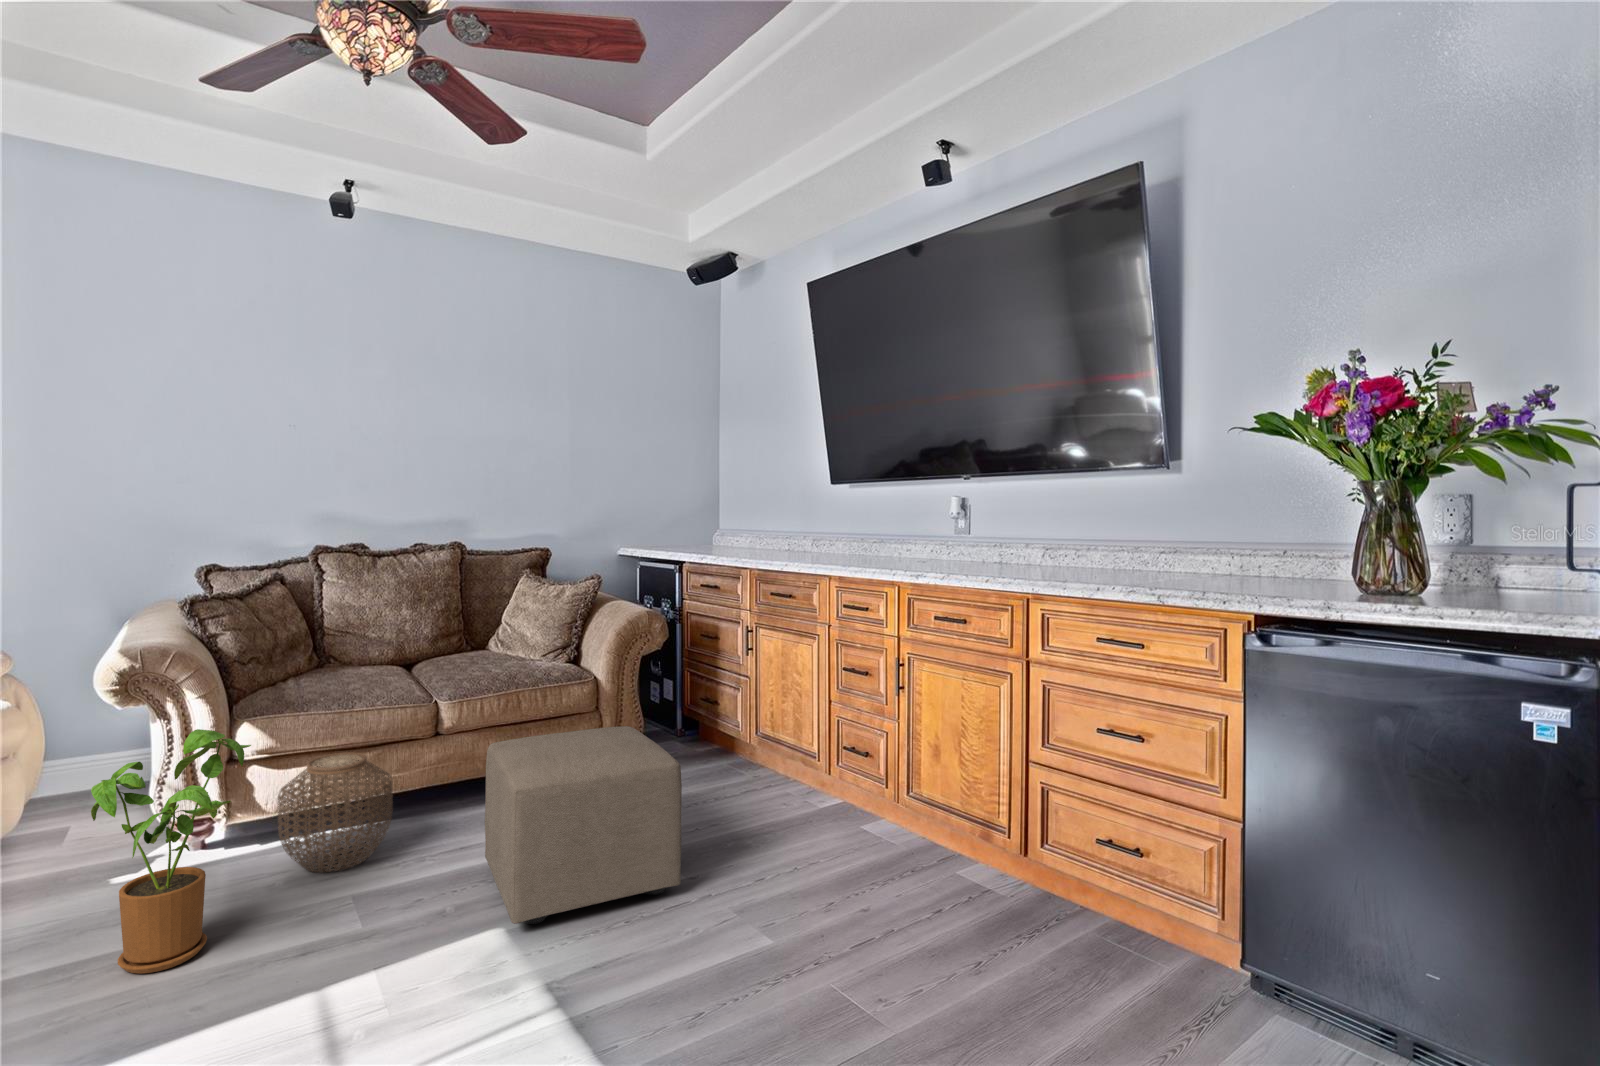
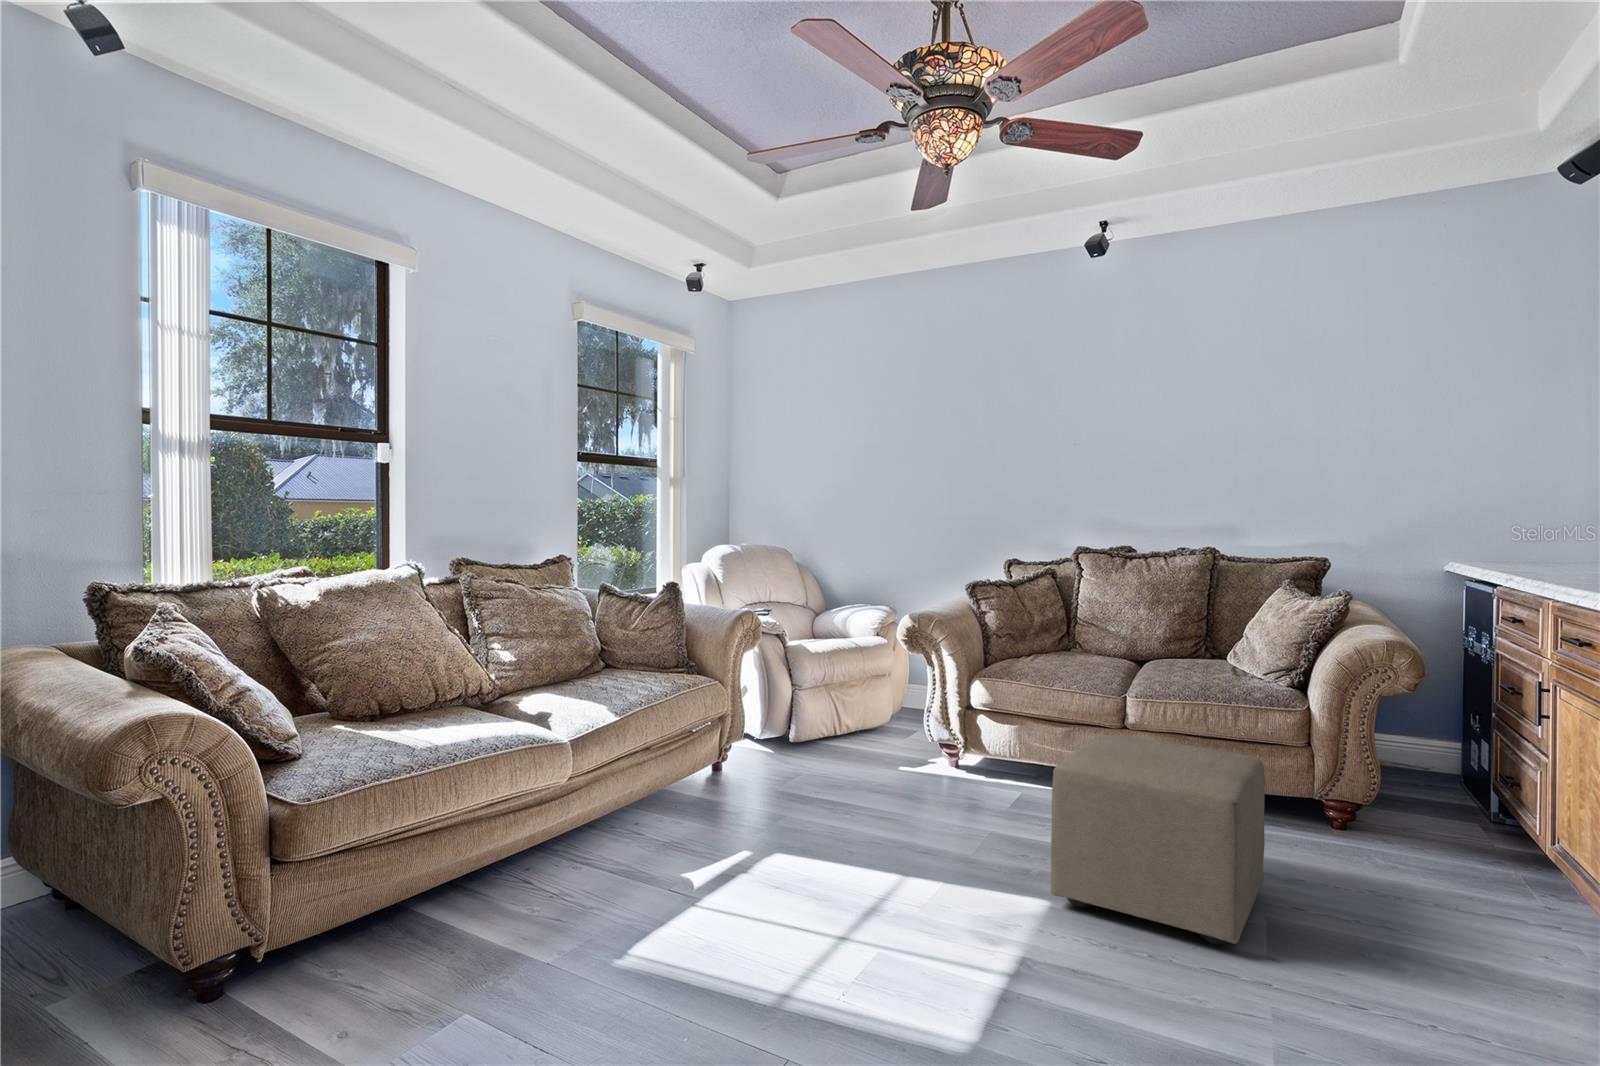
house plant: present [91,729,251,974] -> none [841,666,930,824]
woven basket: present [278,752,393,872] -> none [970,716,1055,814]

